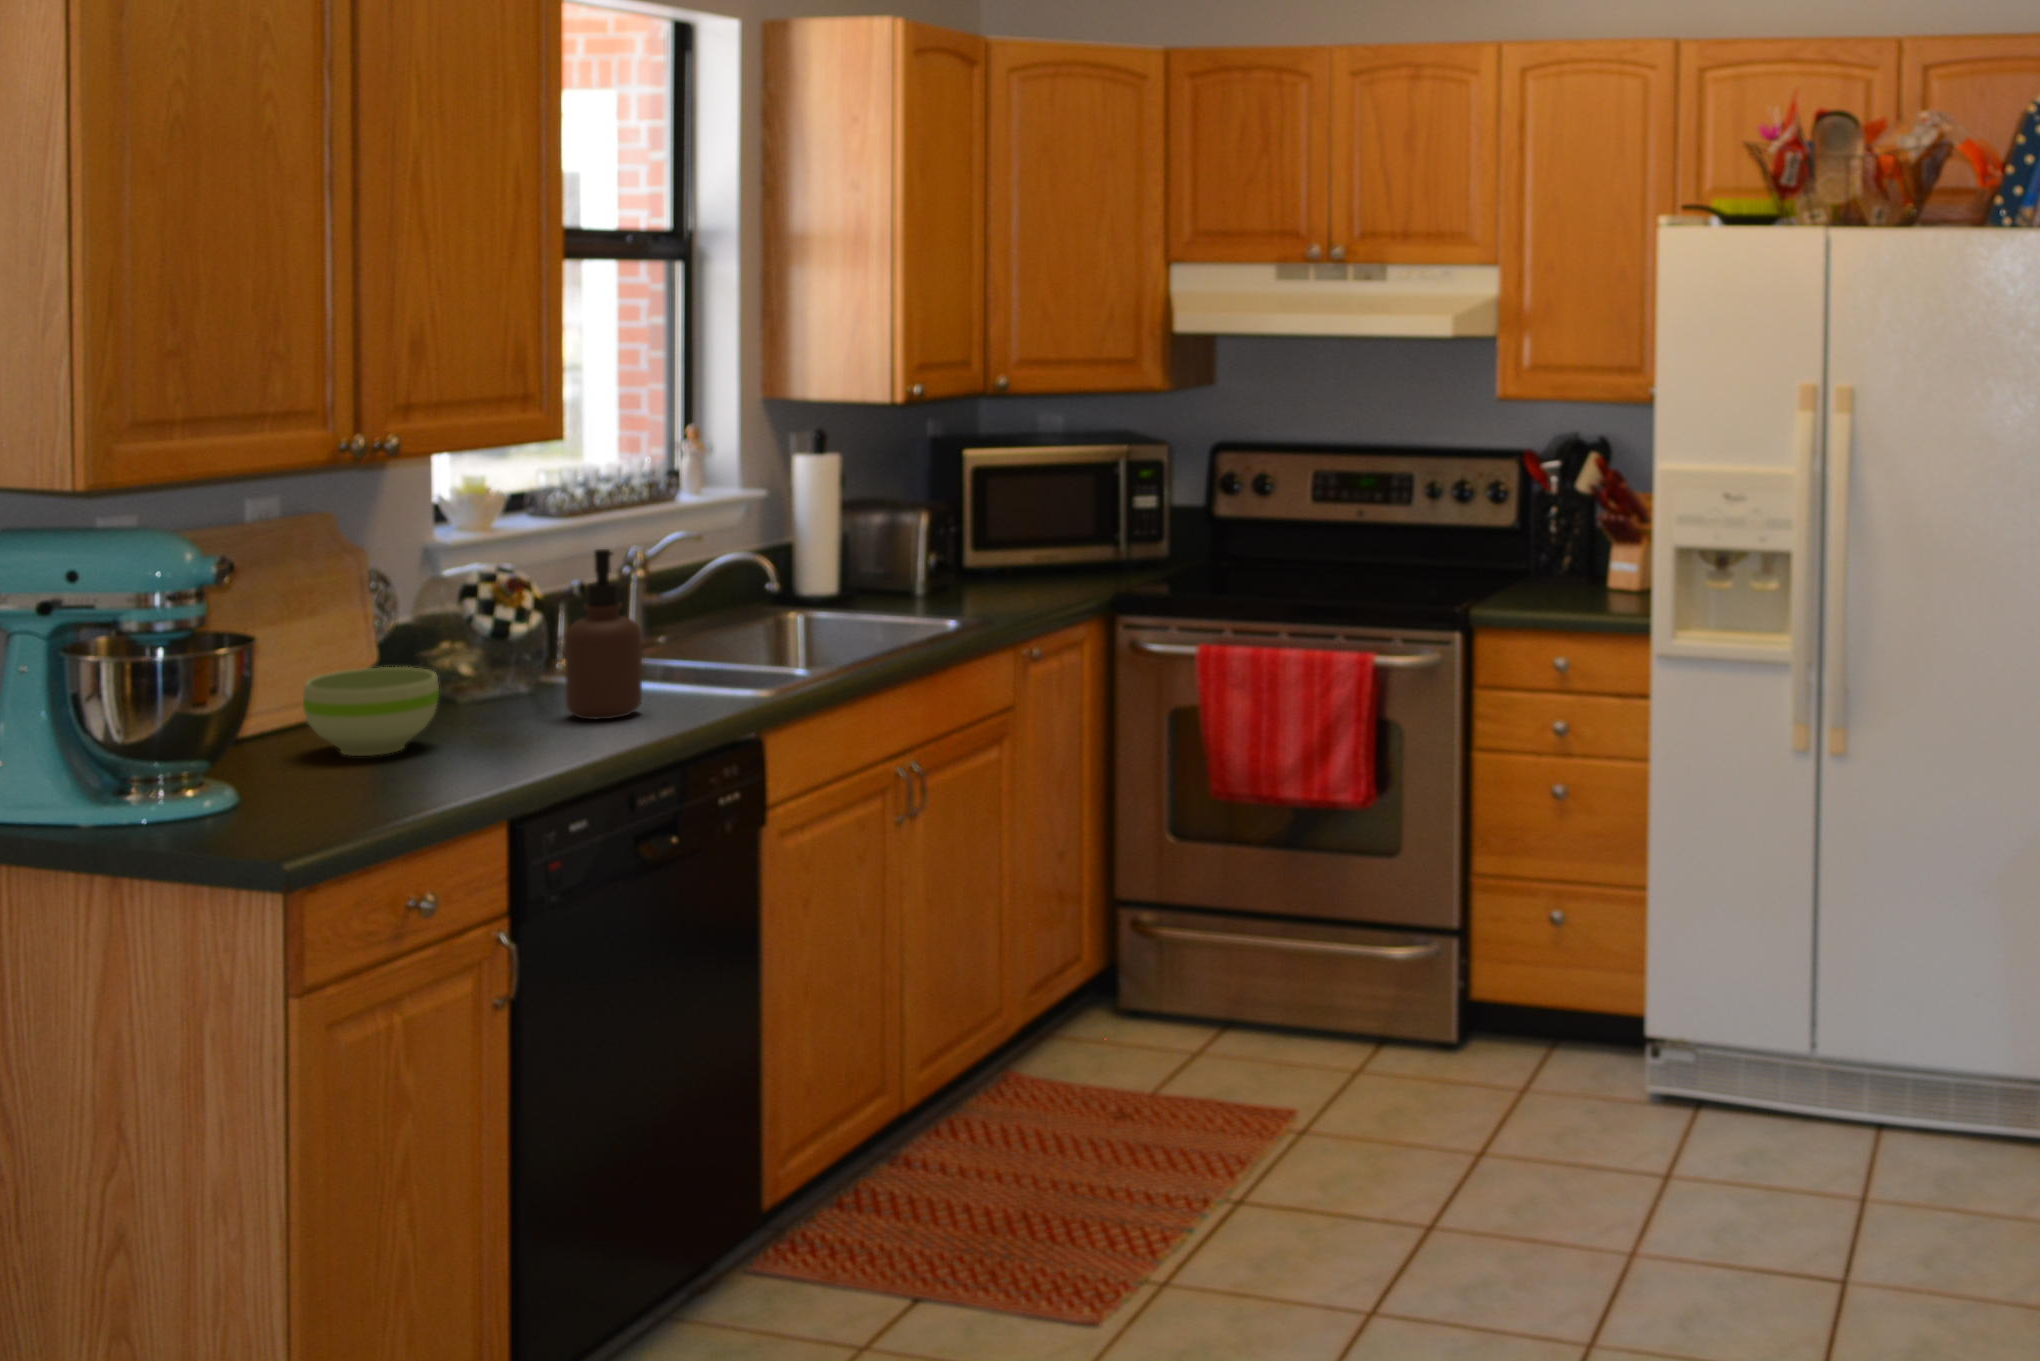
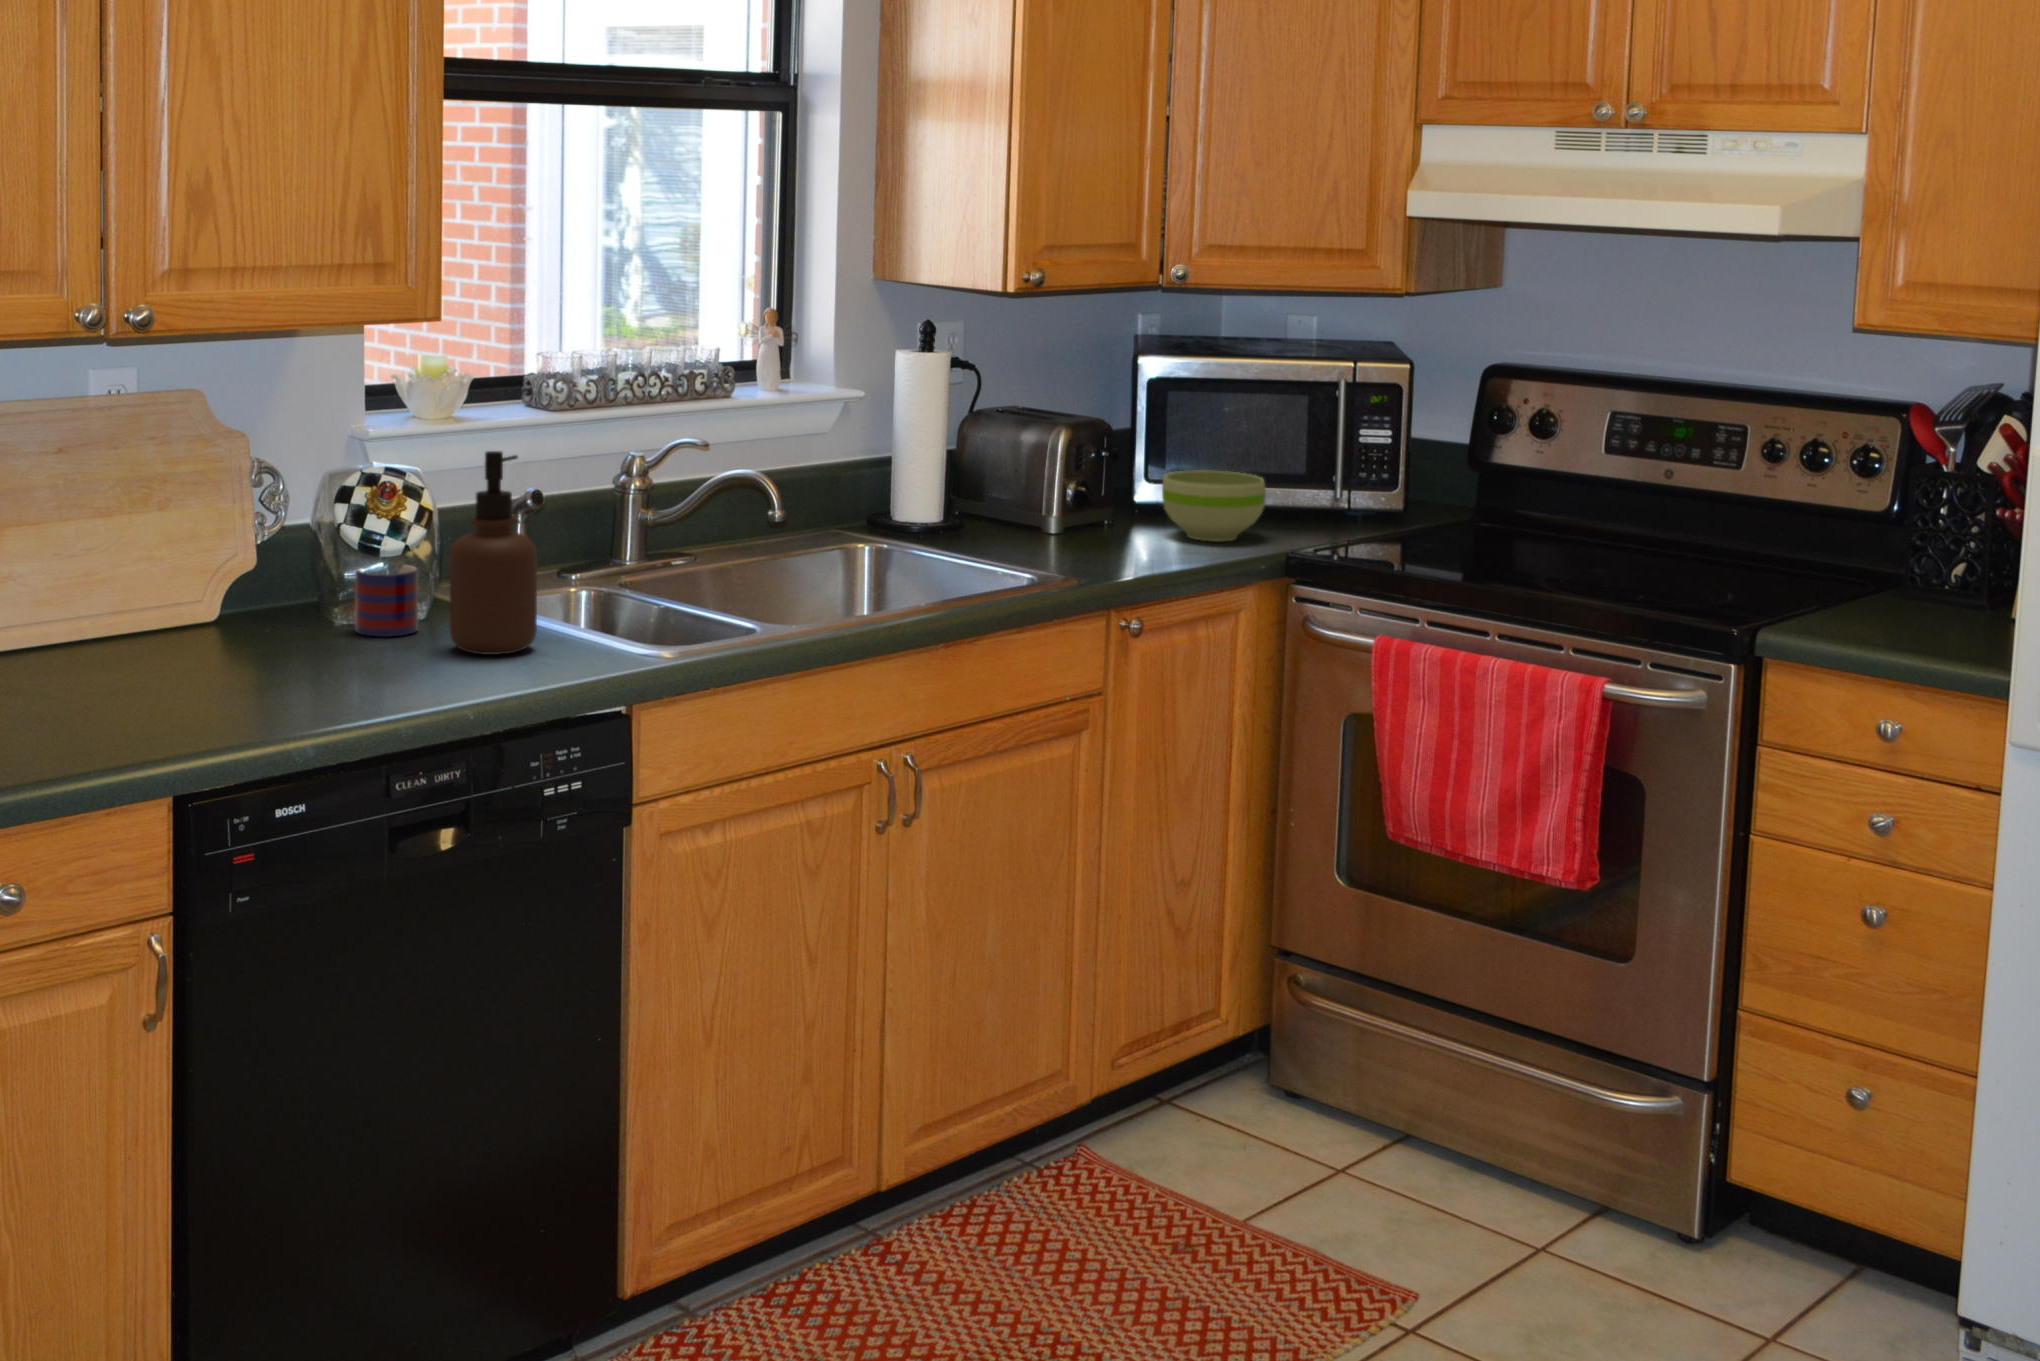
mug: none [457,655,515,718] -> present [355,565,418,637]
bowl: present [303,667,439,756] -> present [1162,470,1266,541]

